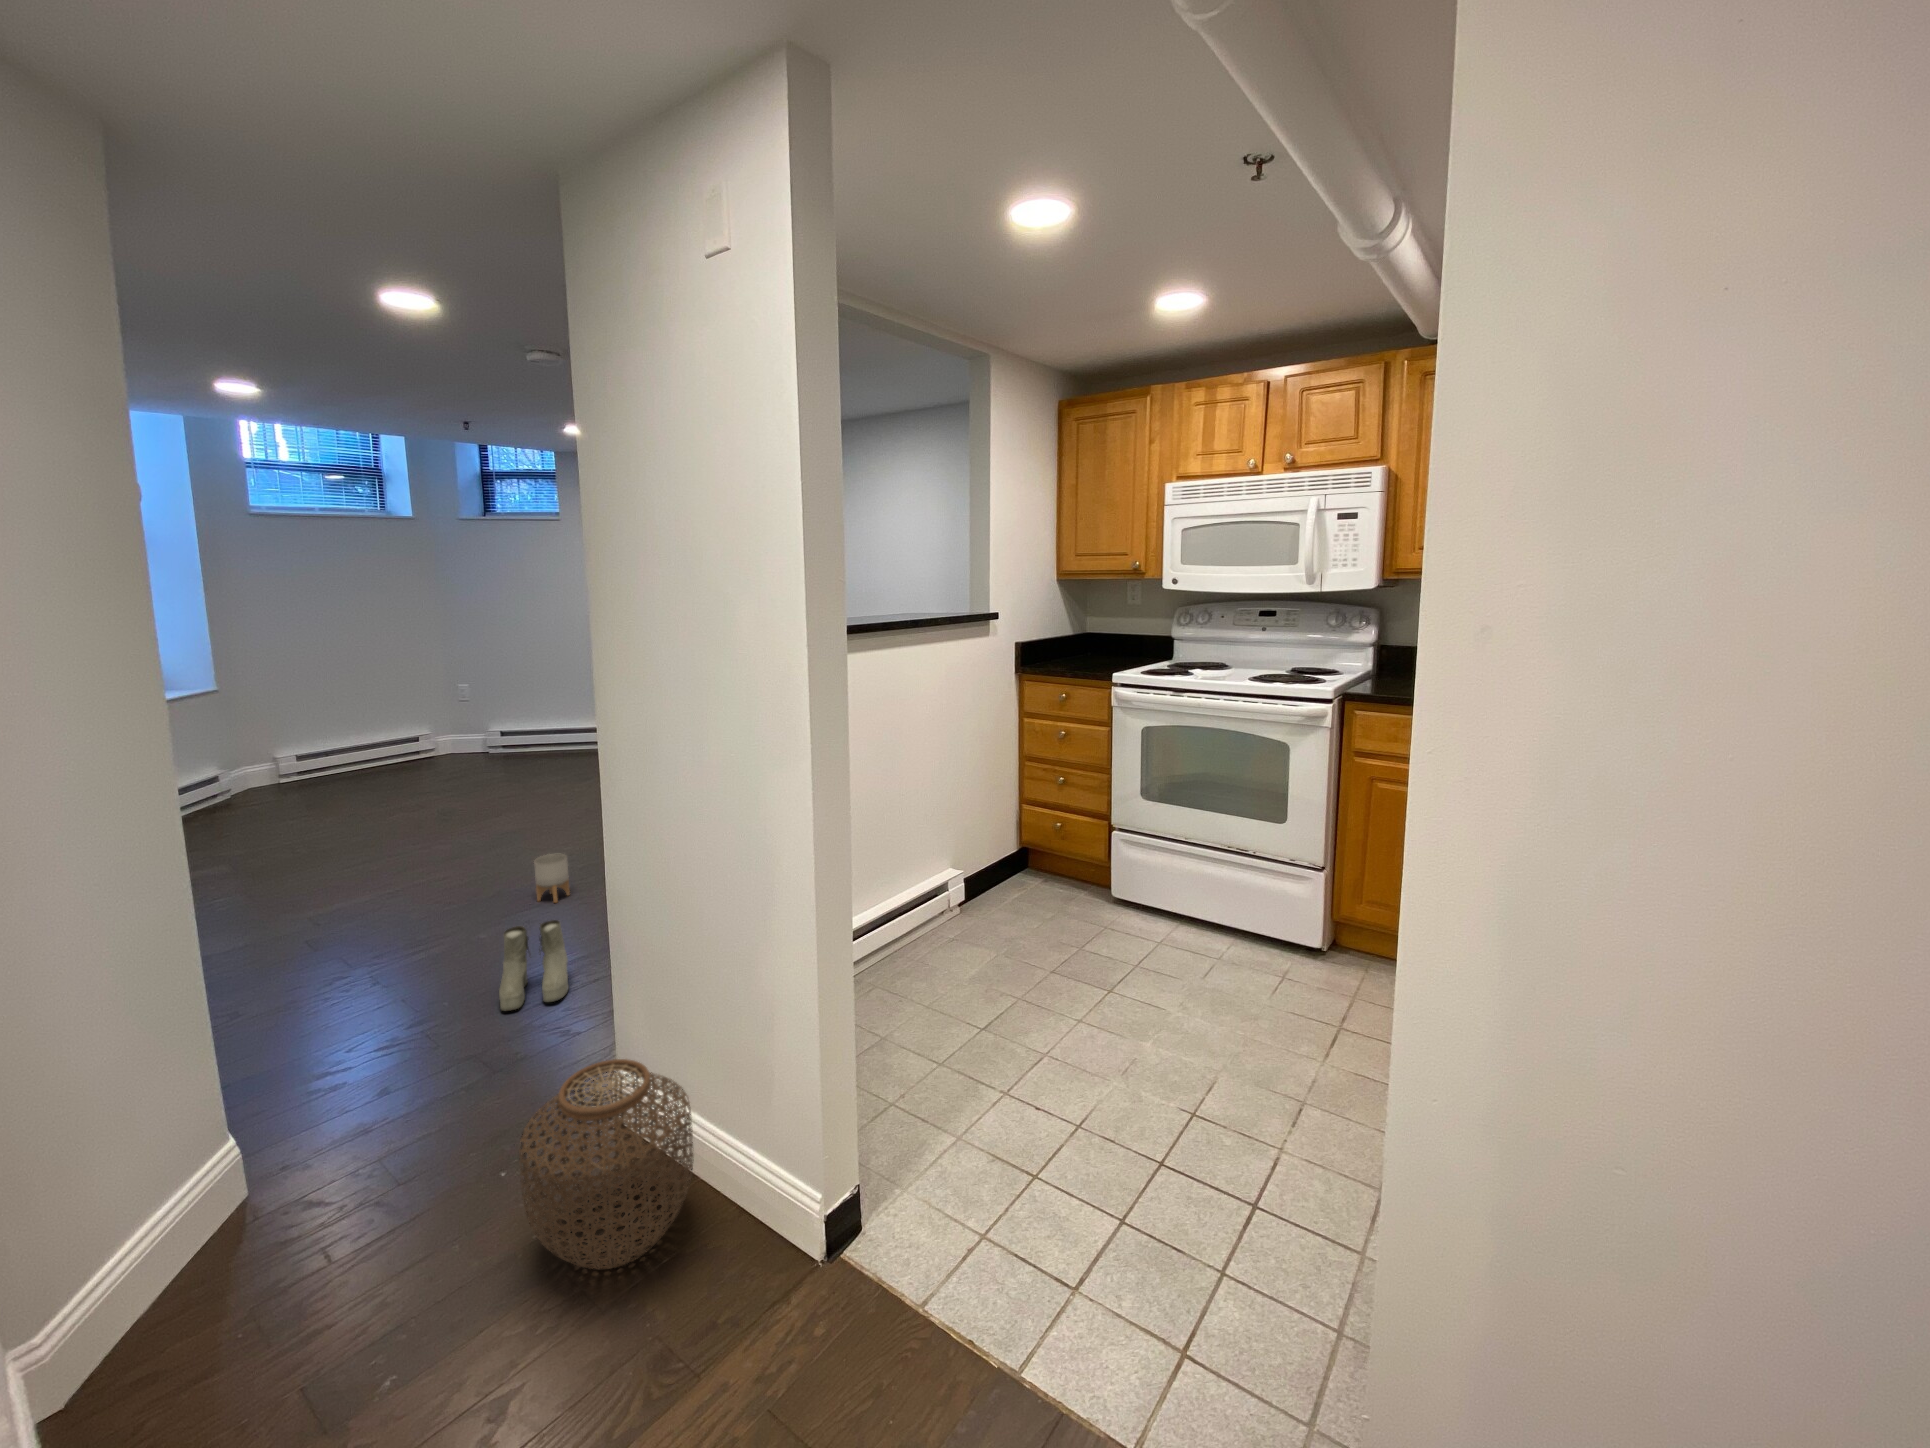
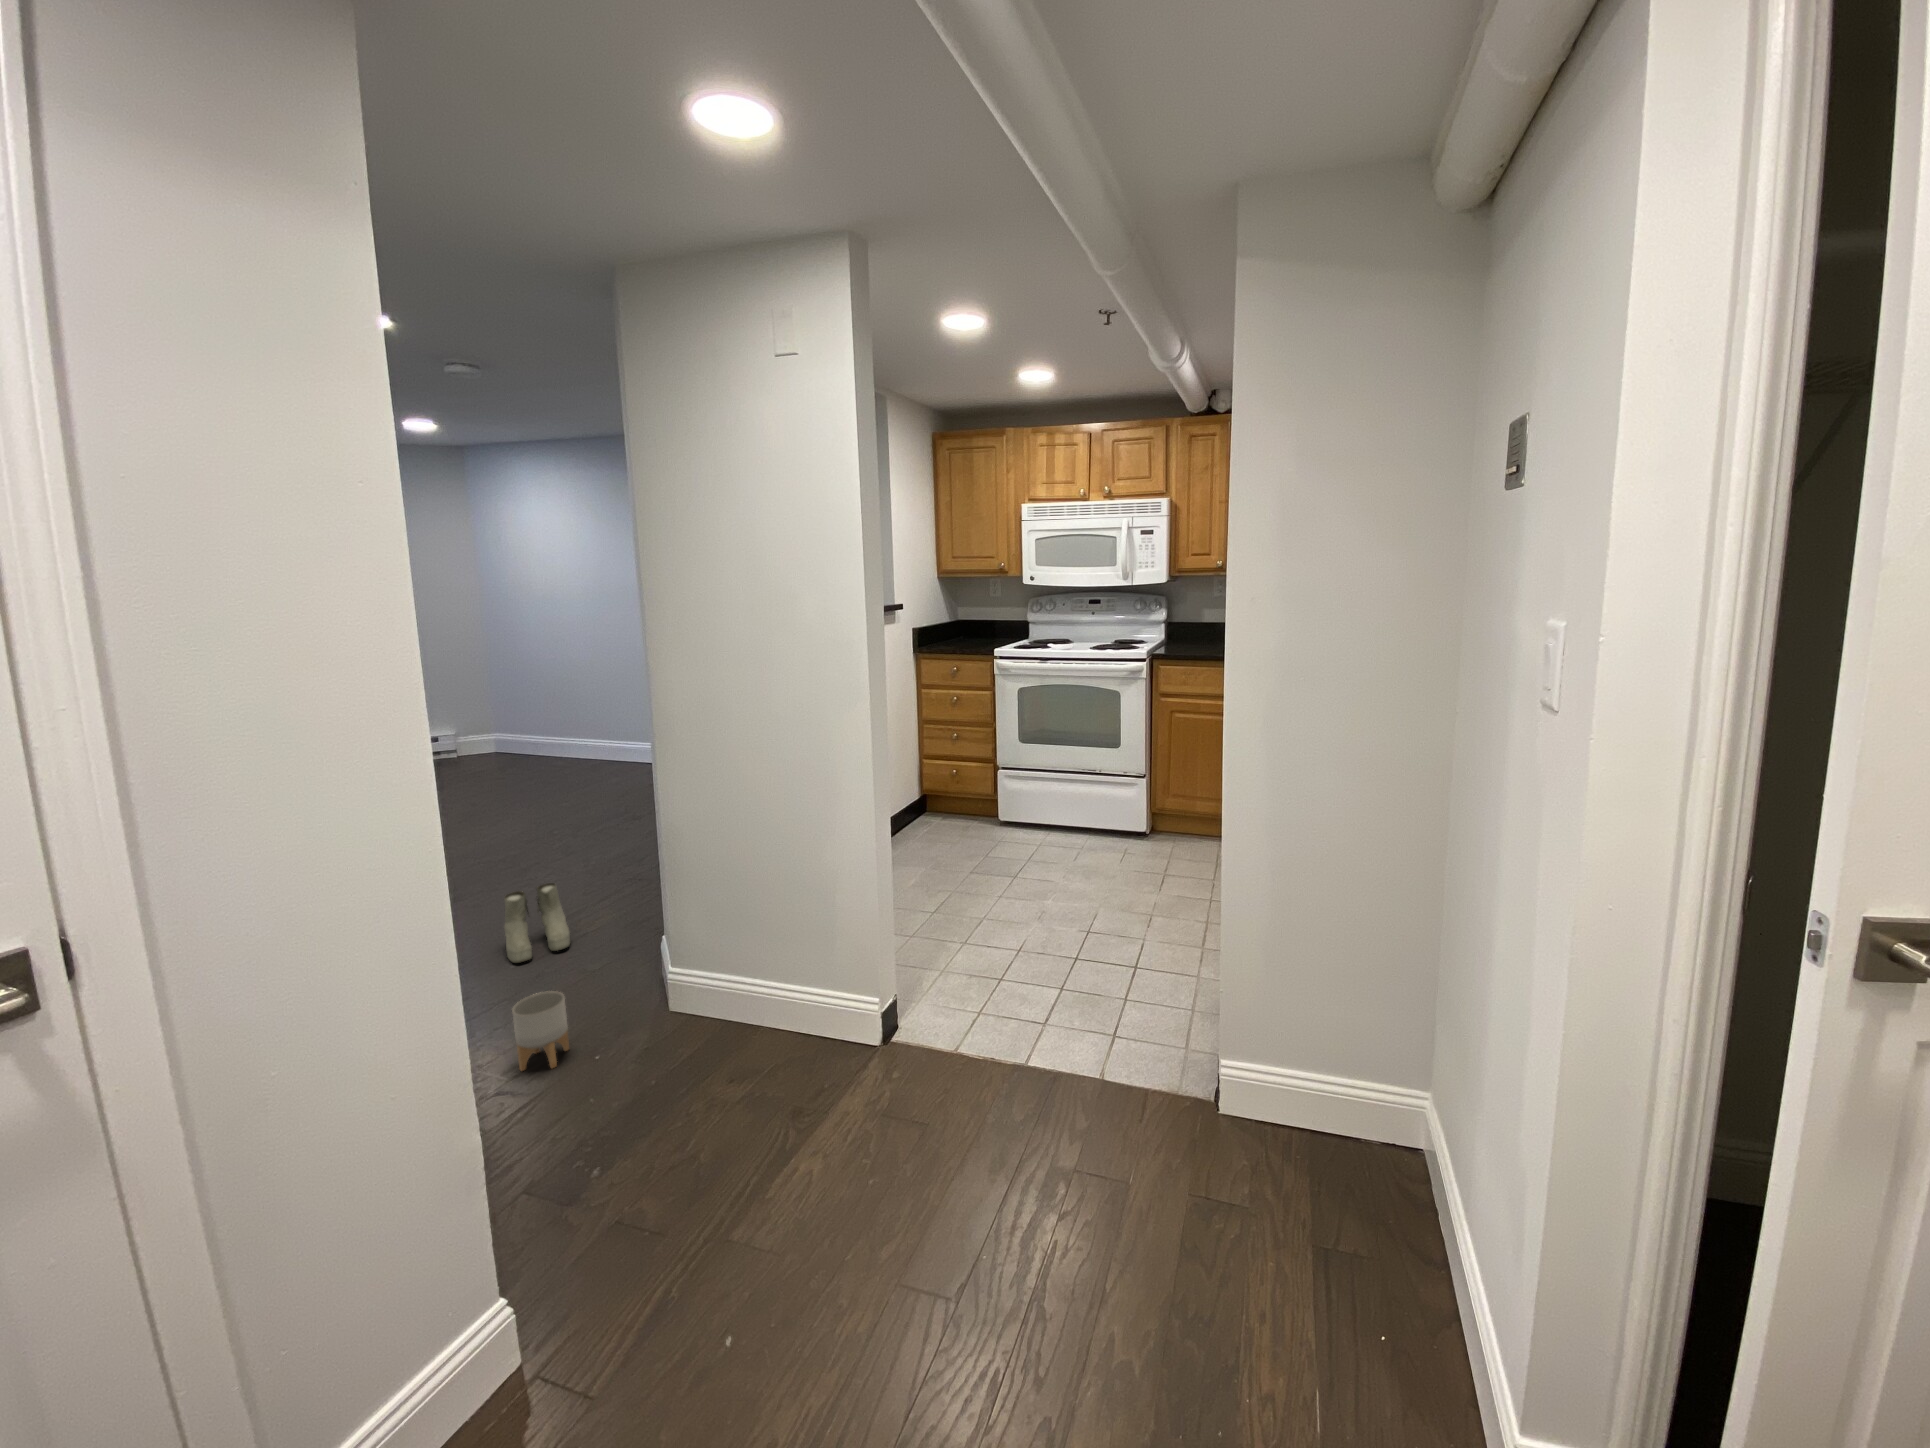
planter: present [534,854,570,903] -> present [512,991,569,1071]
woven basket: present [519,1059,694,1269] -> none [646,938,775,1085]

